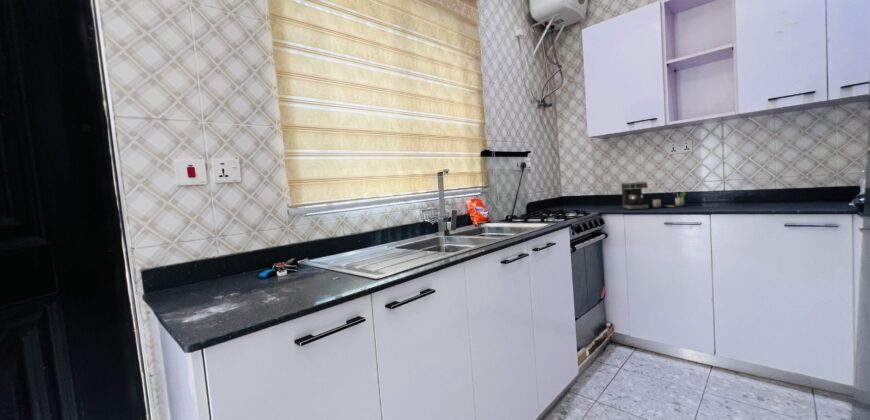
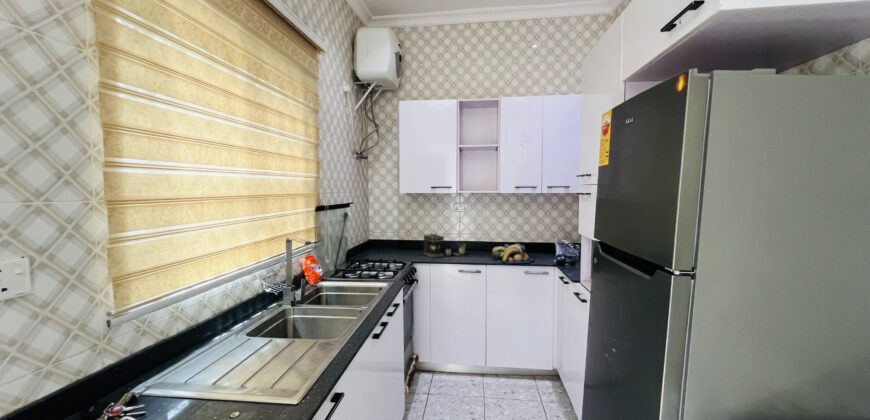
fruit bowl: none [723,184,807,210] -> present [491,243,533,263]

